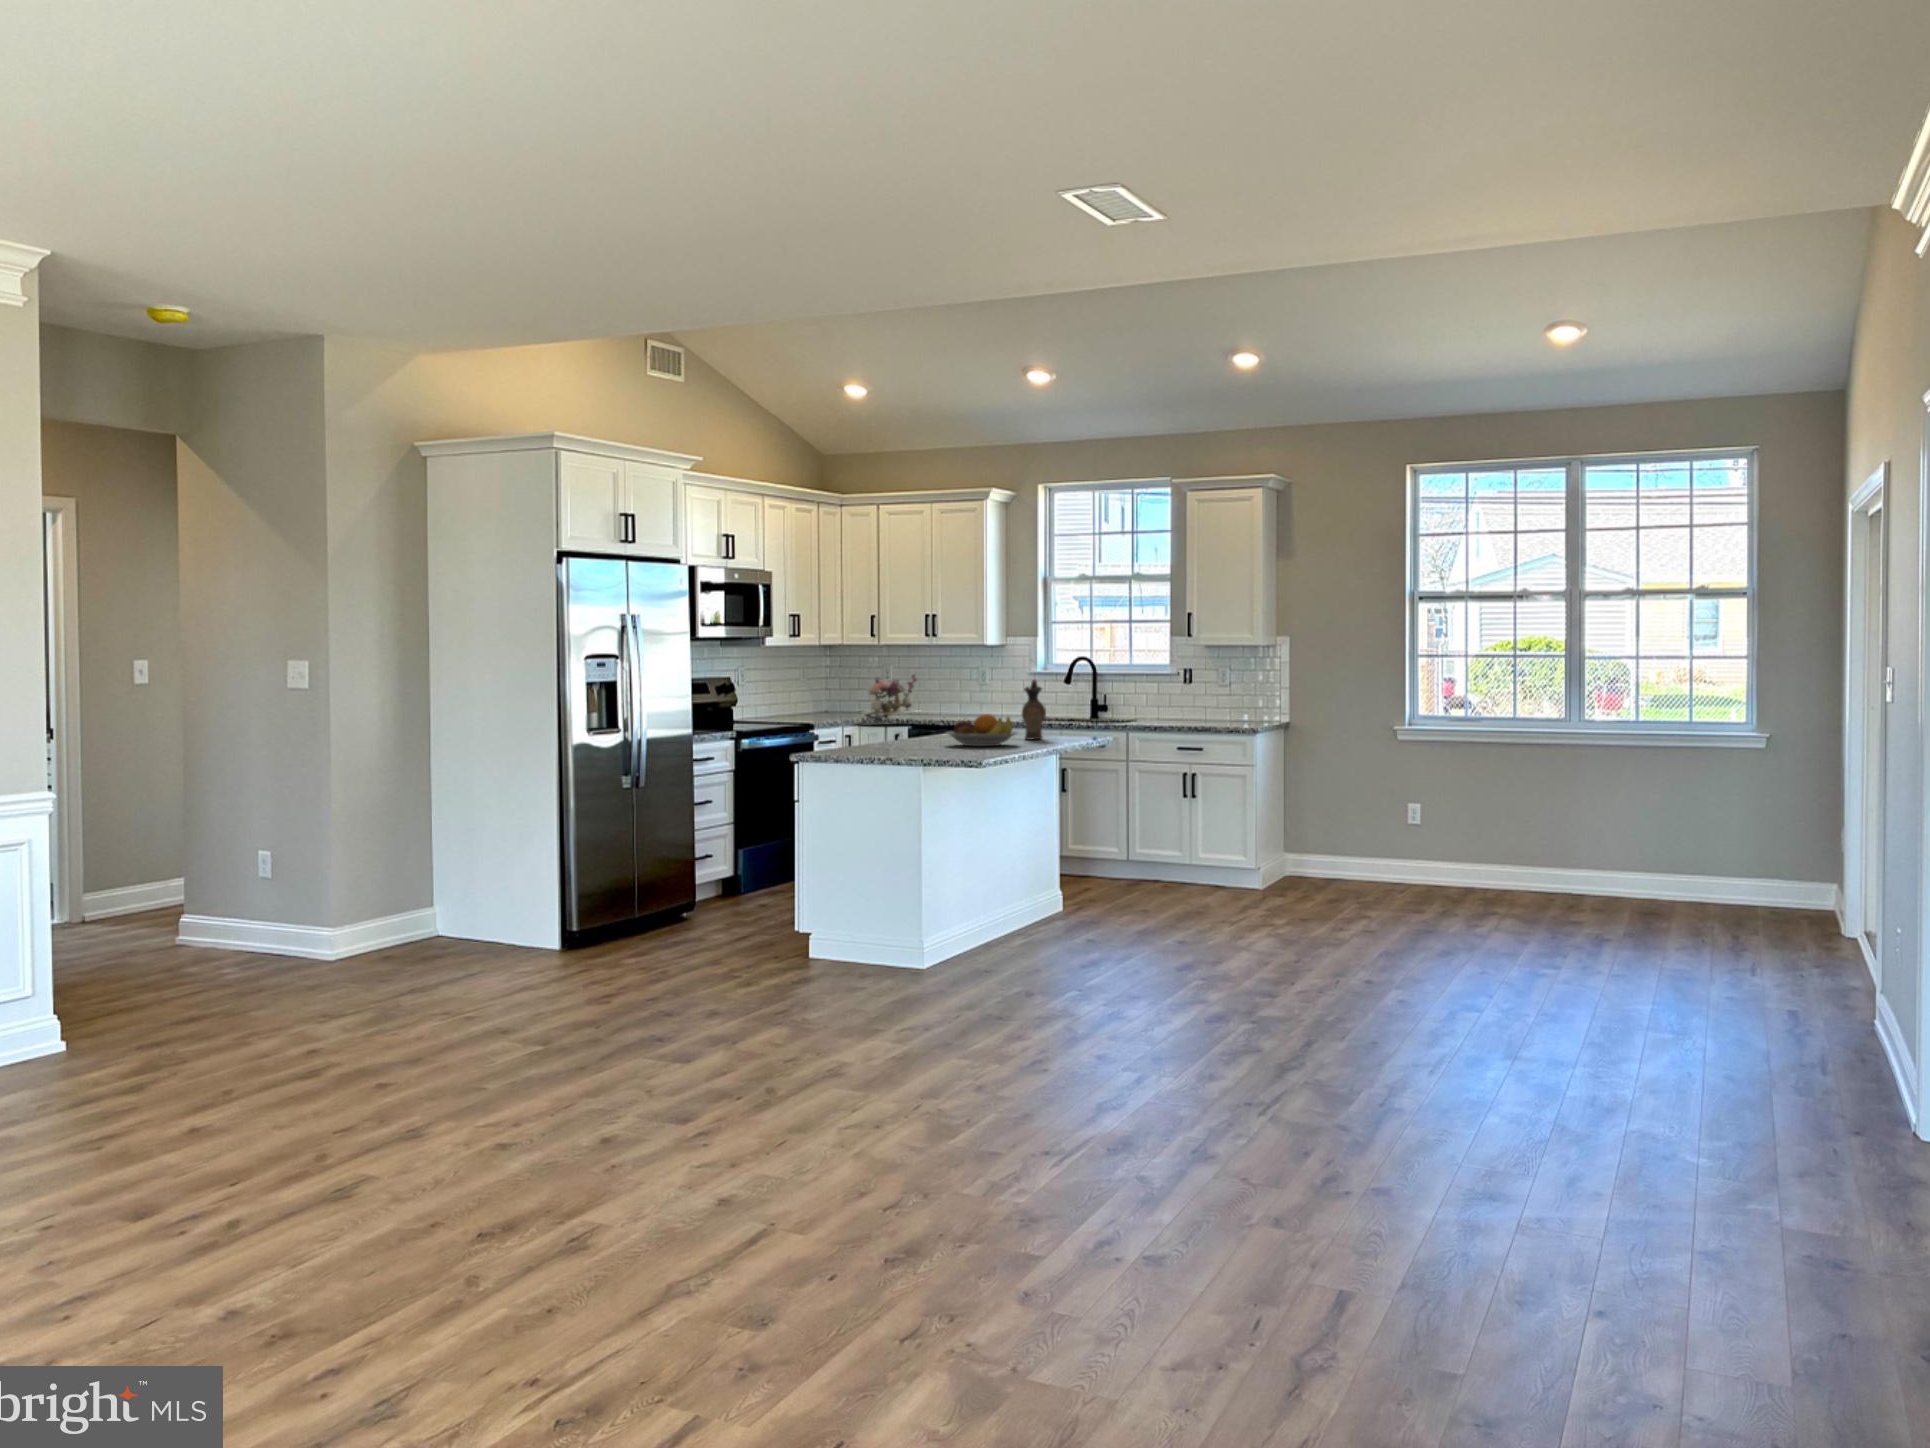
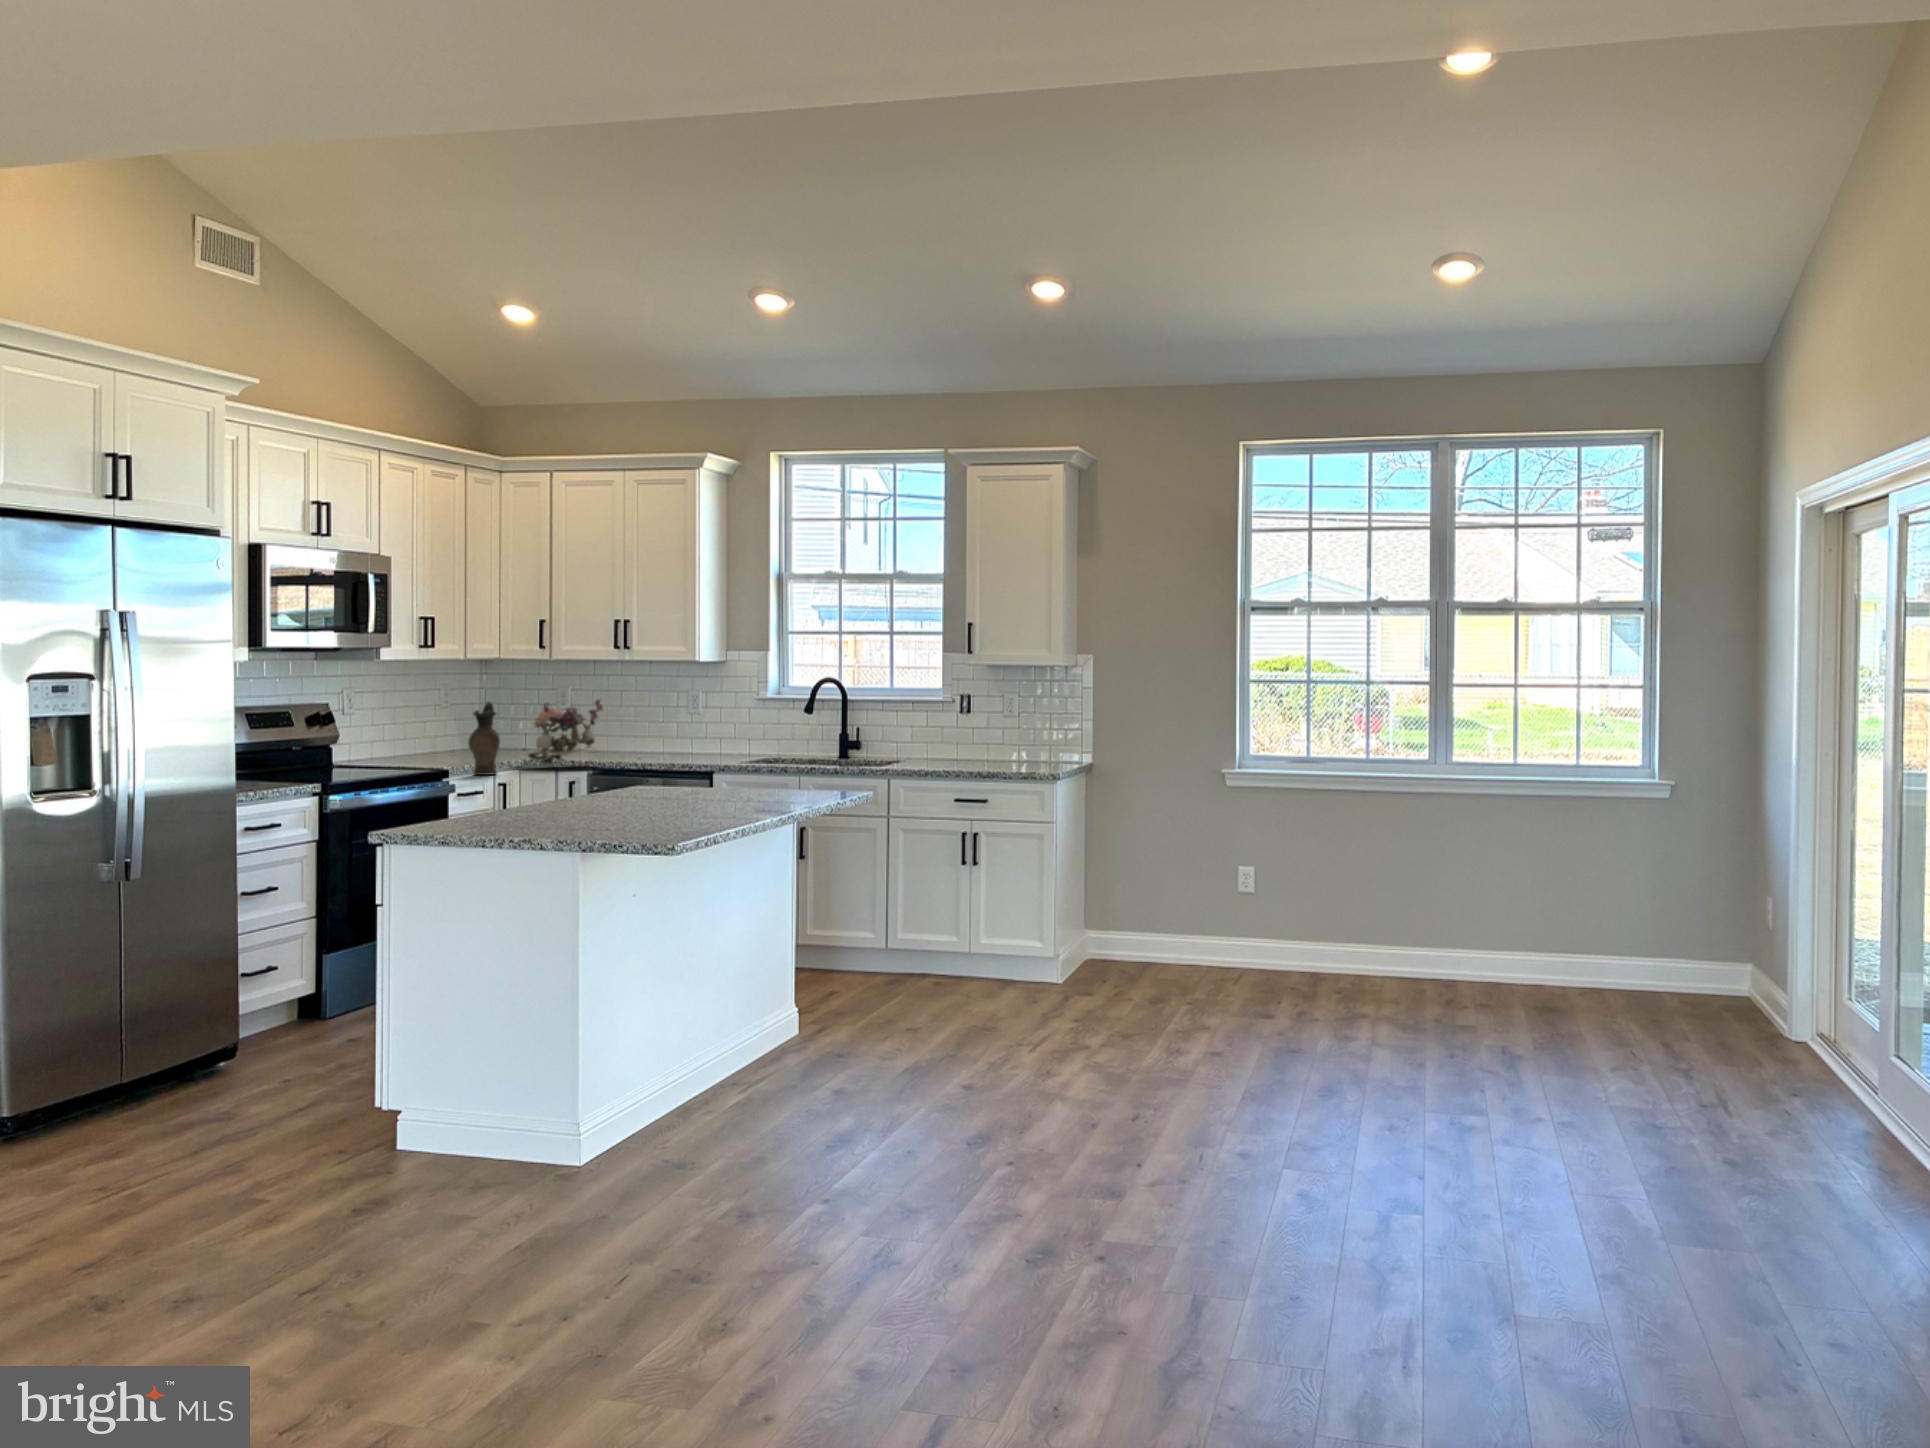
ceramic pitcher: present [1022,680,1046,740] -> present [468,702,500,775]
fruit bowl: present [946,714,1017,746] -> none [631,763,741,811]

